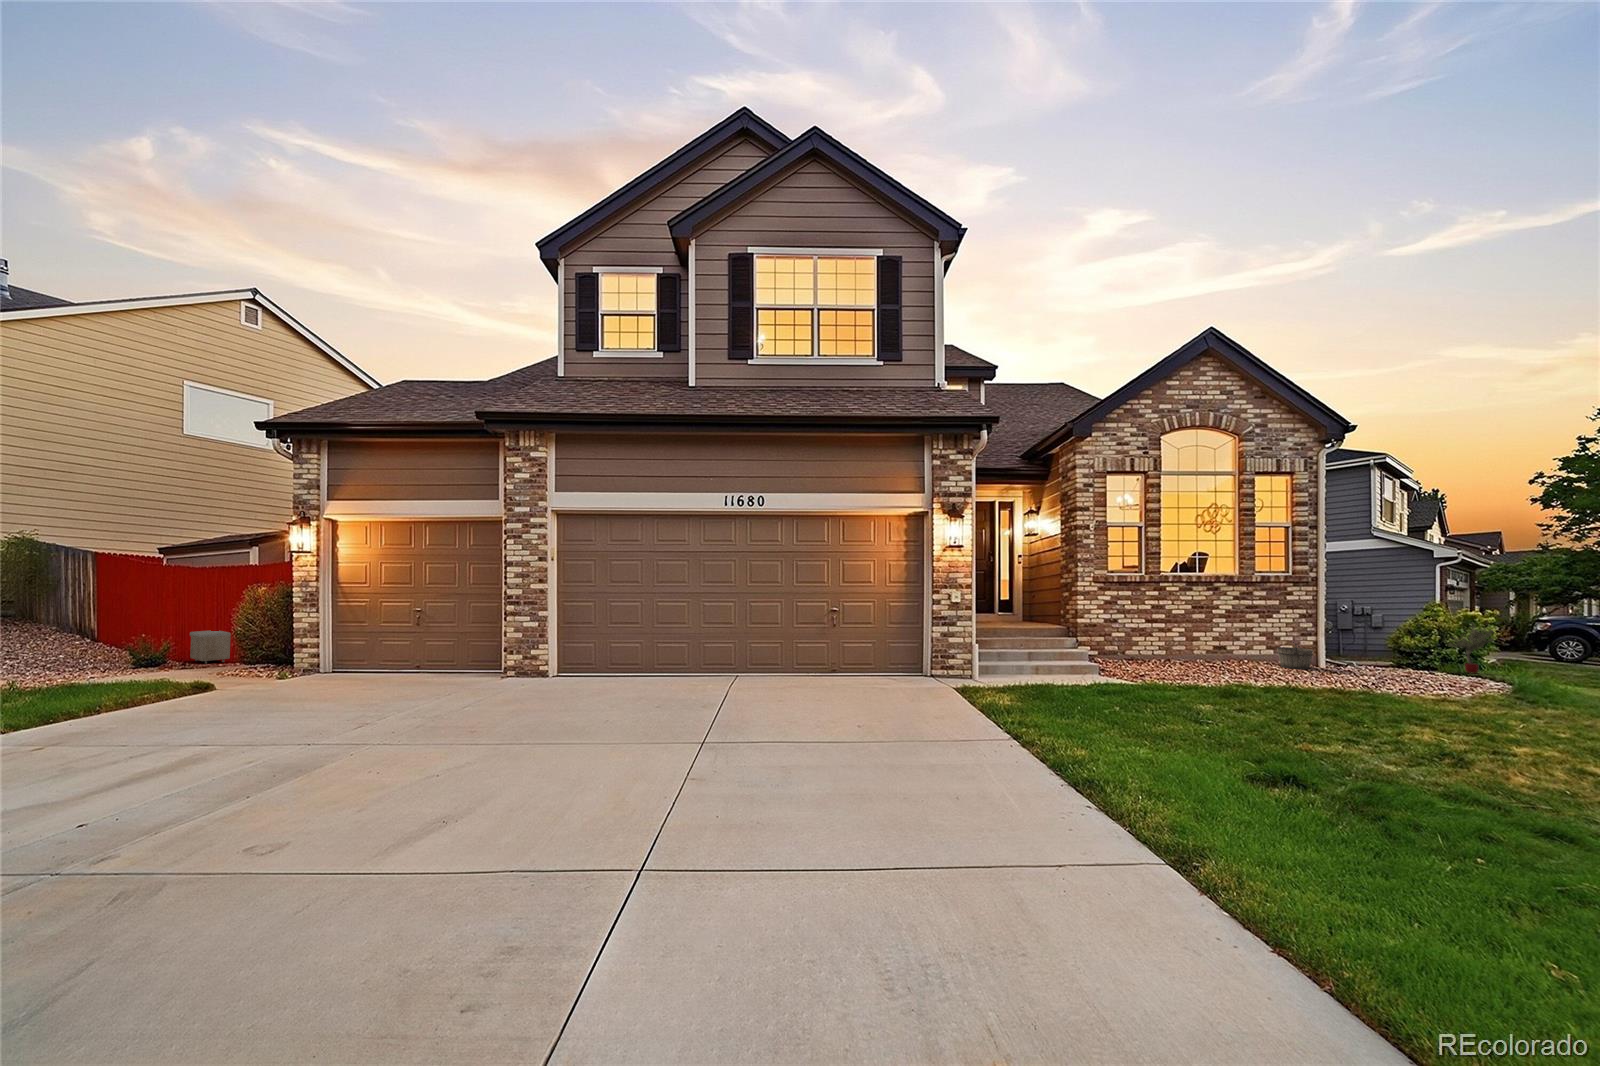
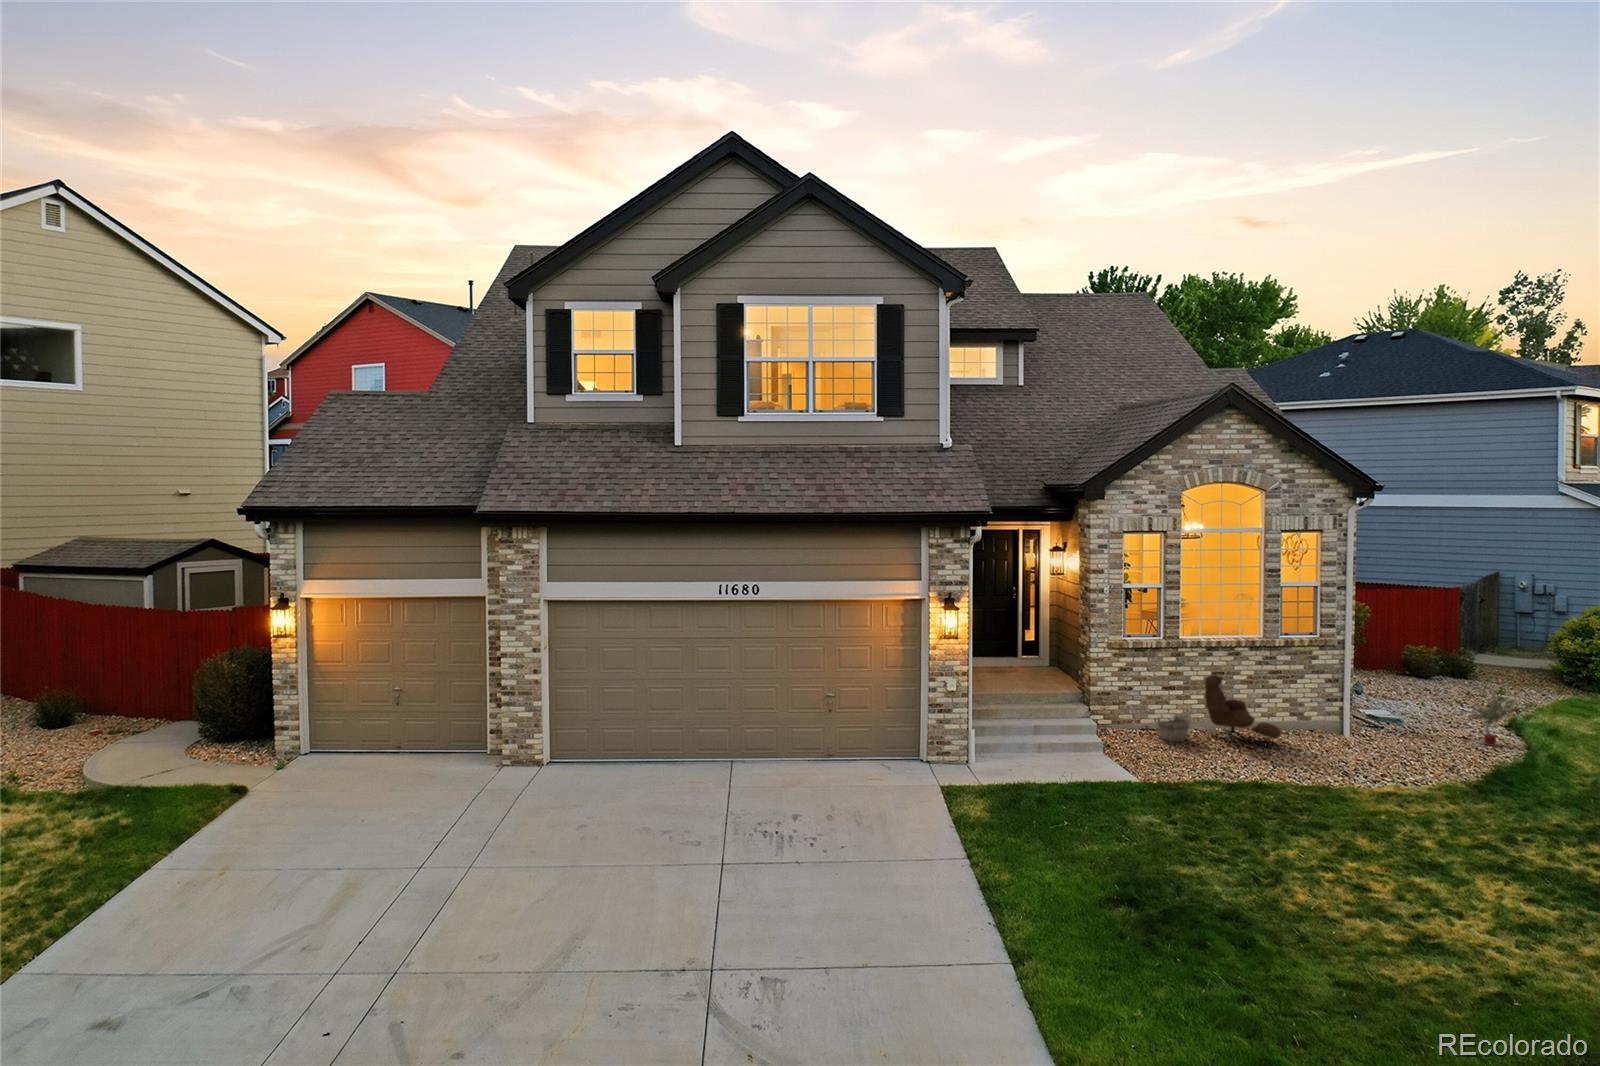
lounge chair: none [1189,608,1270,673] -> present [1205,675,1282,747]
storage bench: present [190,631,231,664] -> none [172,707,215,746]
wooden bucket: present [1277,642,1313,669] -> present [1157,716,1190,742]

